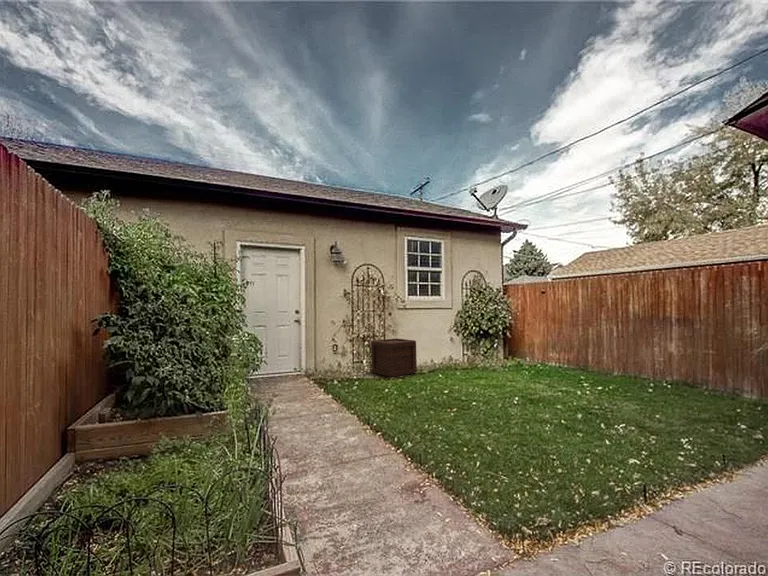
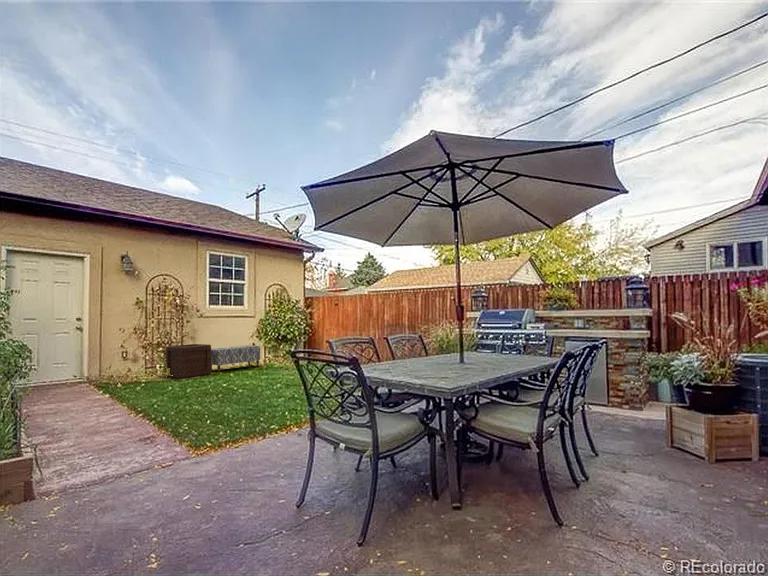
bench: none [409,341,464,371] -> present [211,345,260,372]

